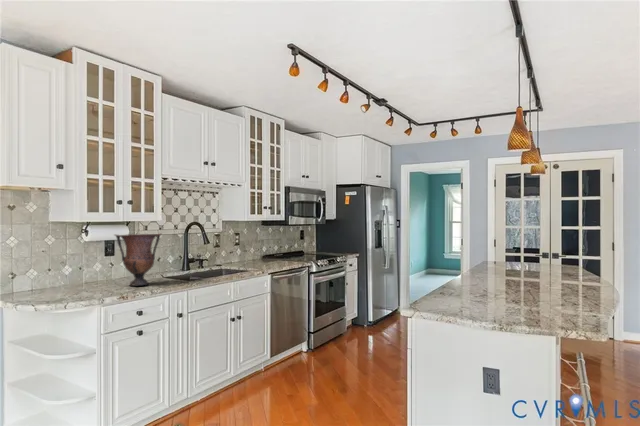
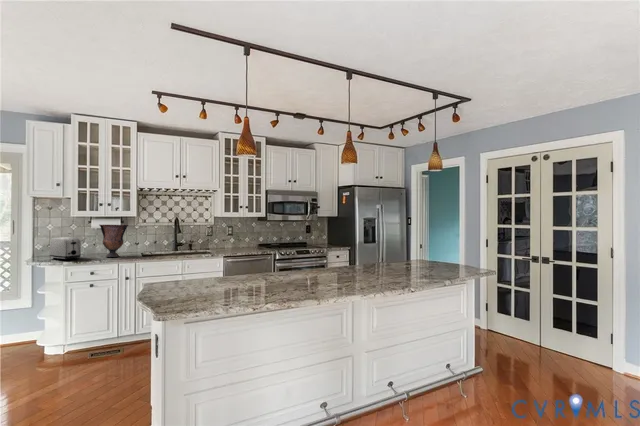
toaster: none [44,257,105,297] -> present [50,237,81,260]

